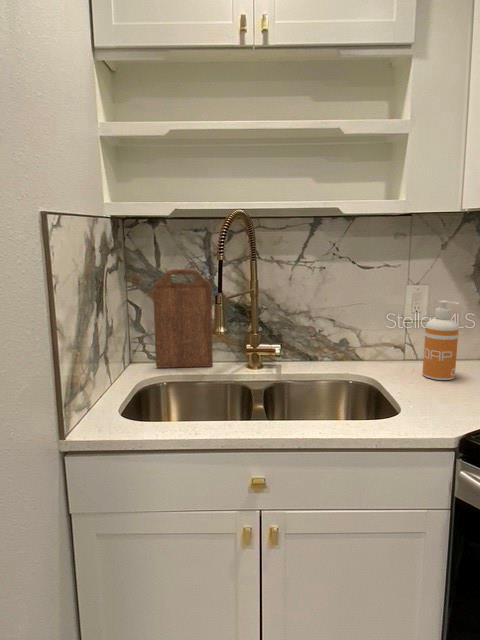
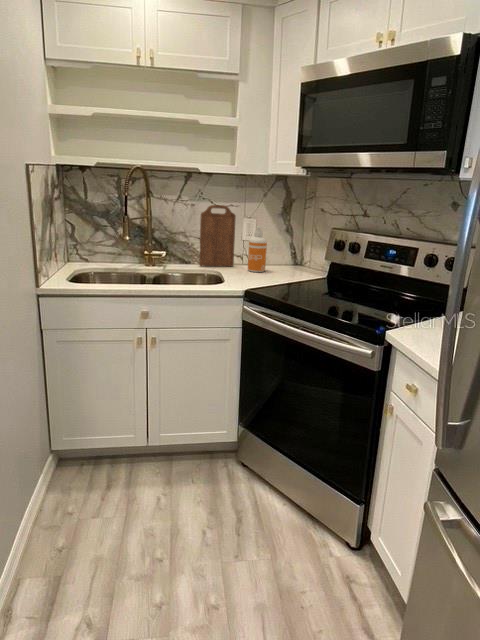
cutting board: present [153,269,213,368] -> present [199,205,236,266]

